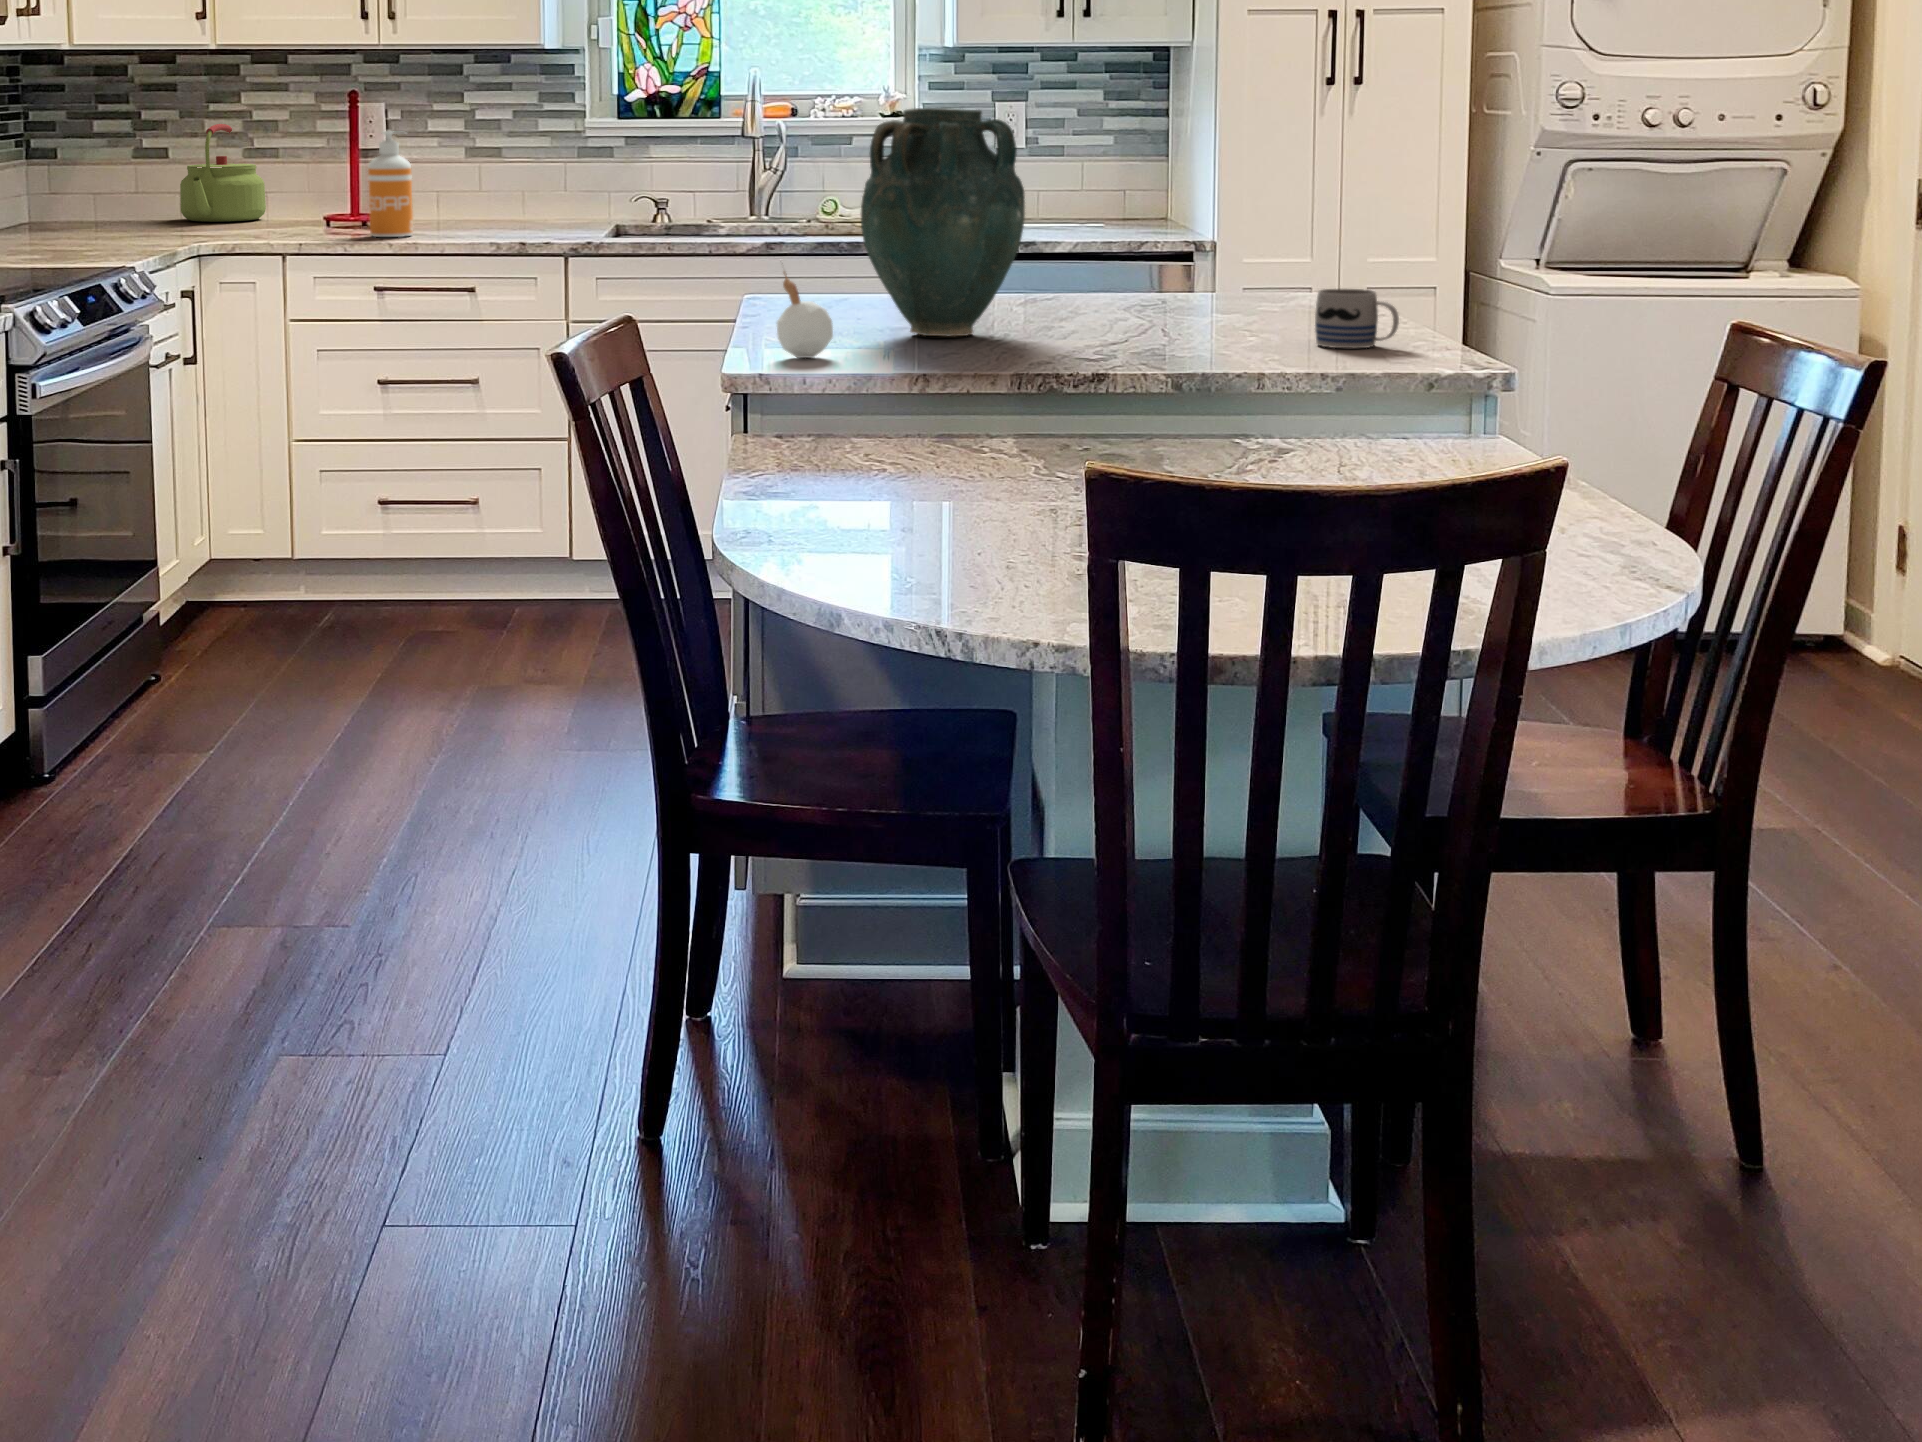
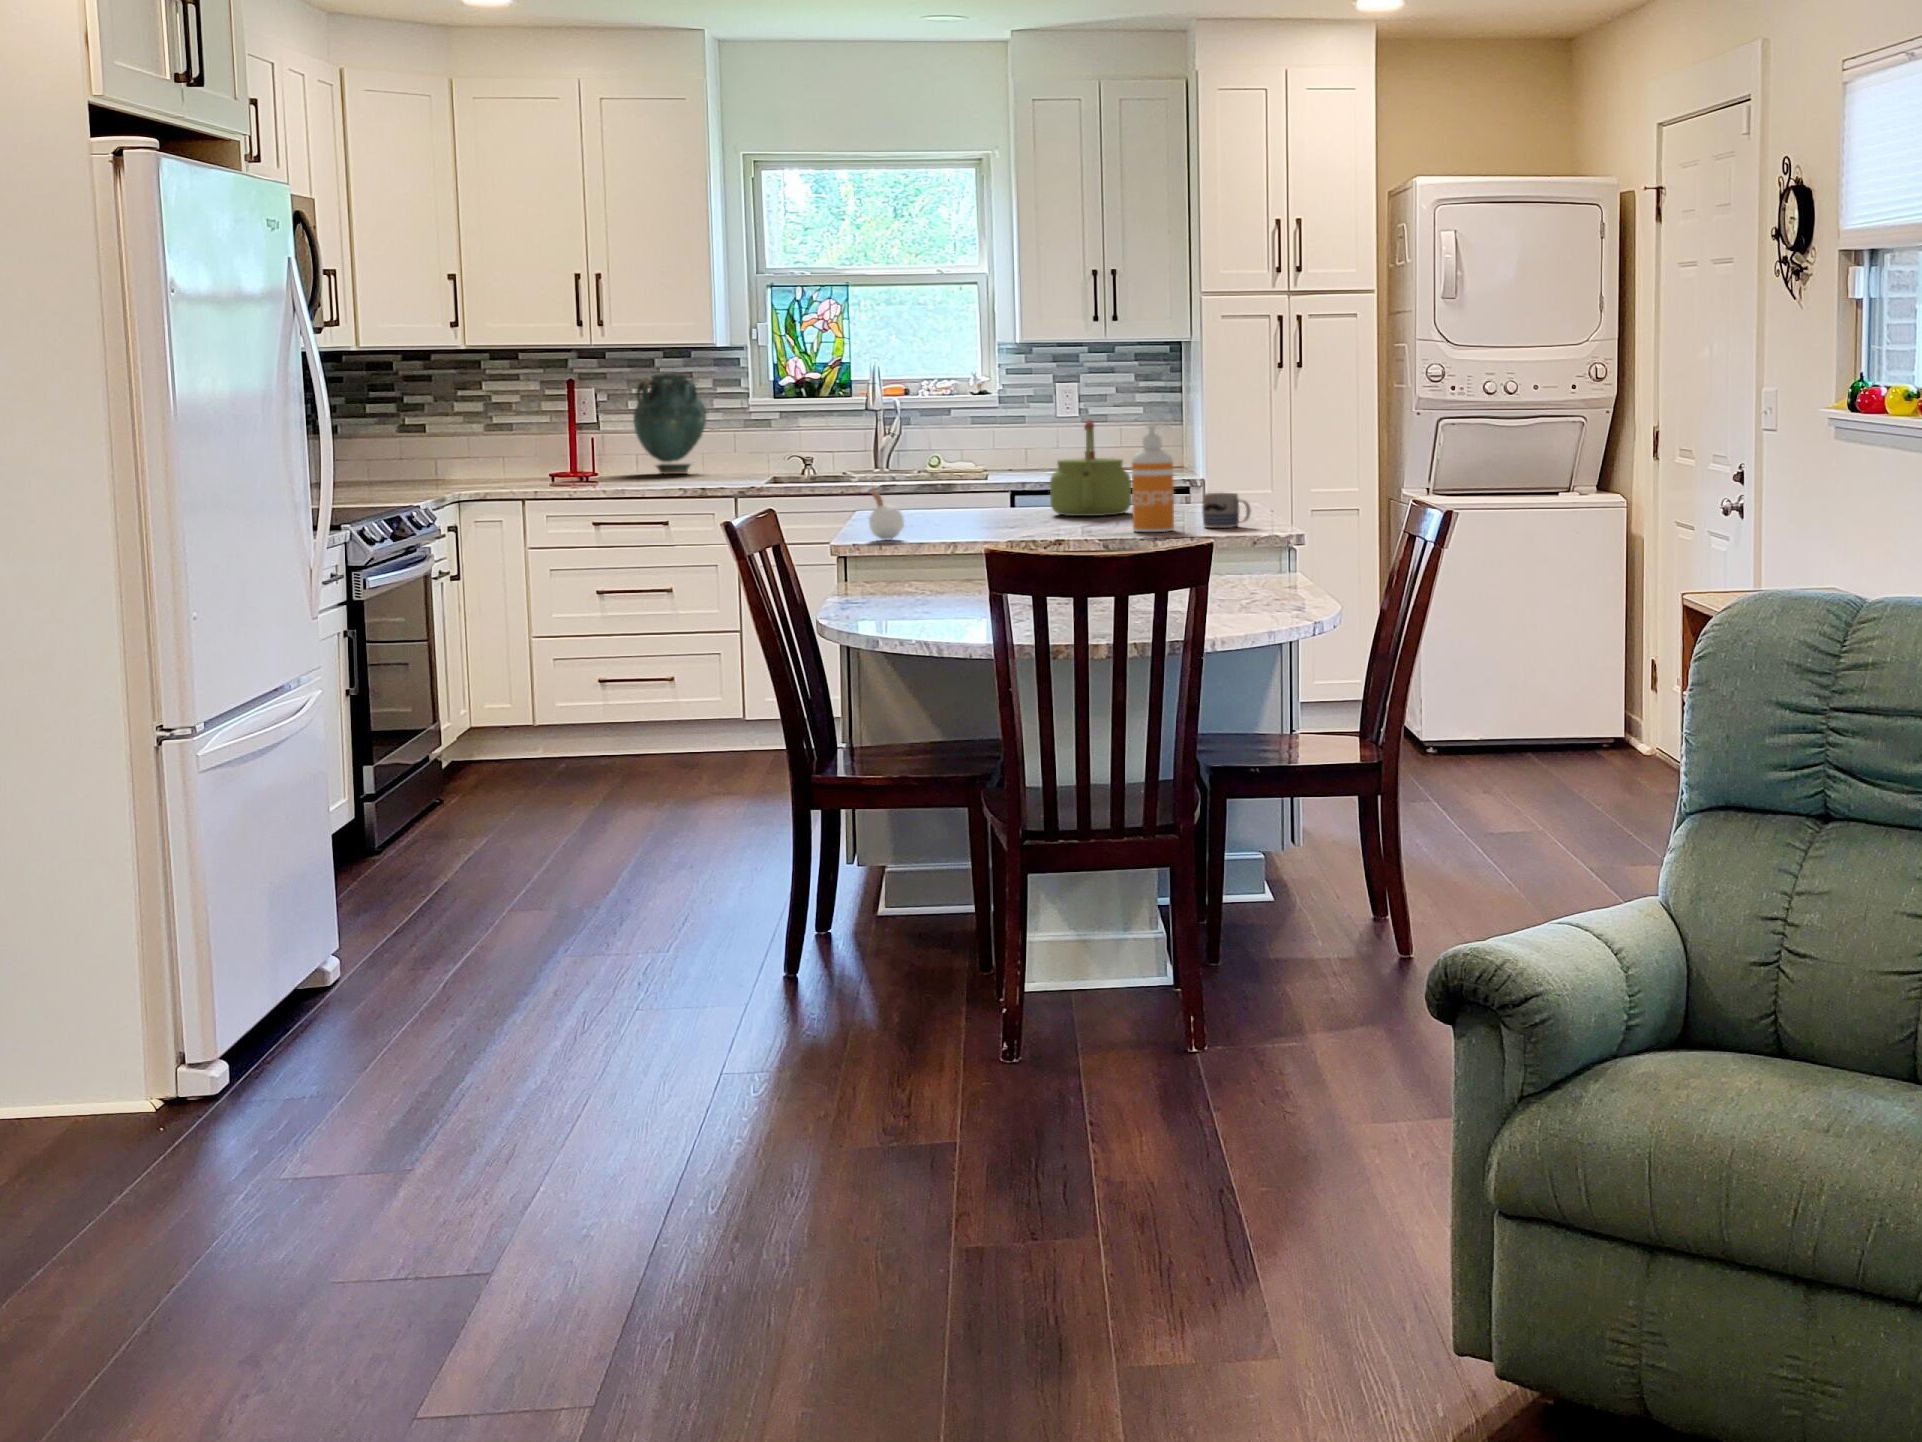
vase: present [861,108,1025,336] -> present [633,375,706,474]
kettle: present [180,124,266,222] -> present [1050,419,1131,516]
soap dispenser: present [368,131,413,237] -> present [1132,425,1174,532]

